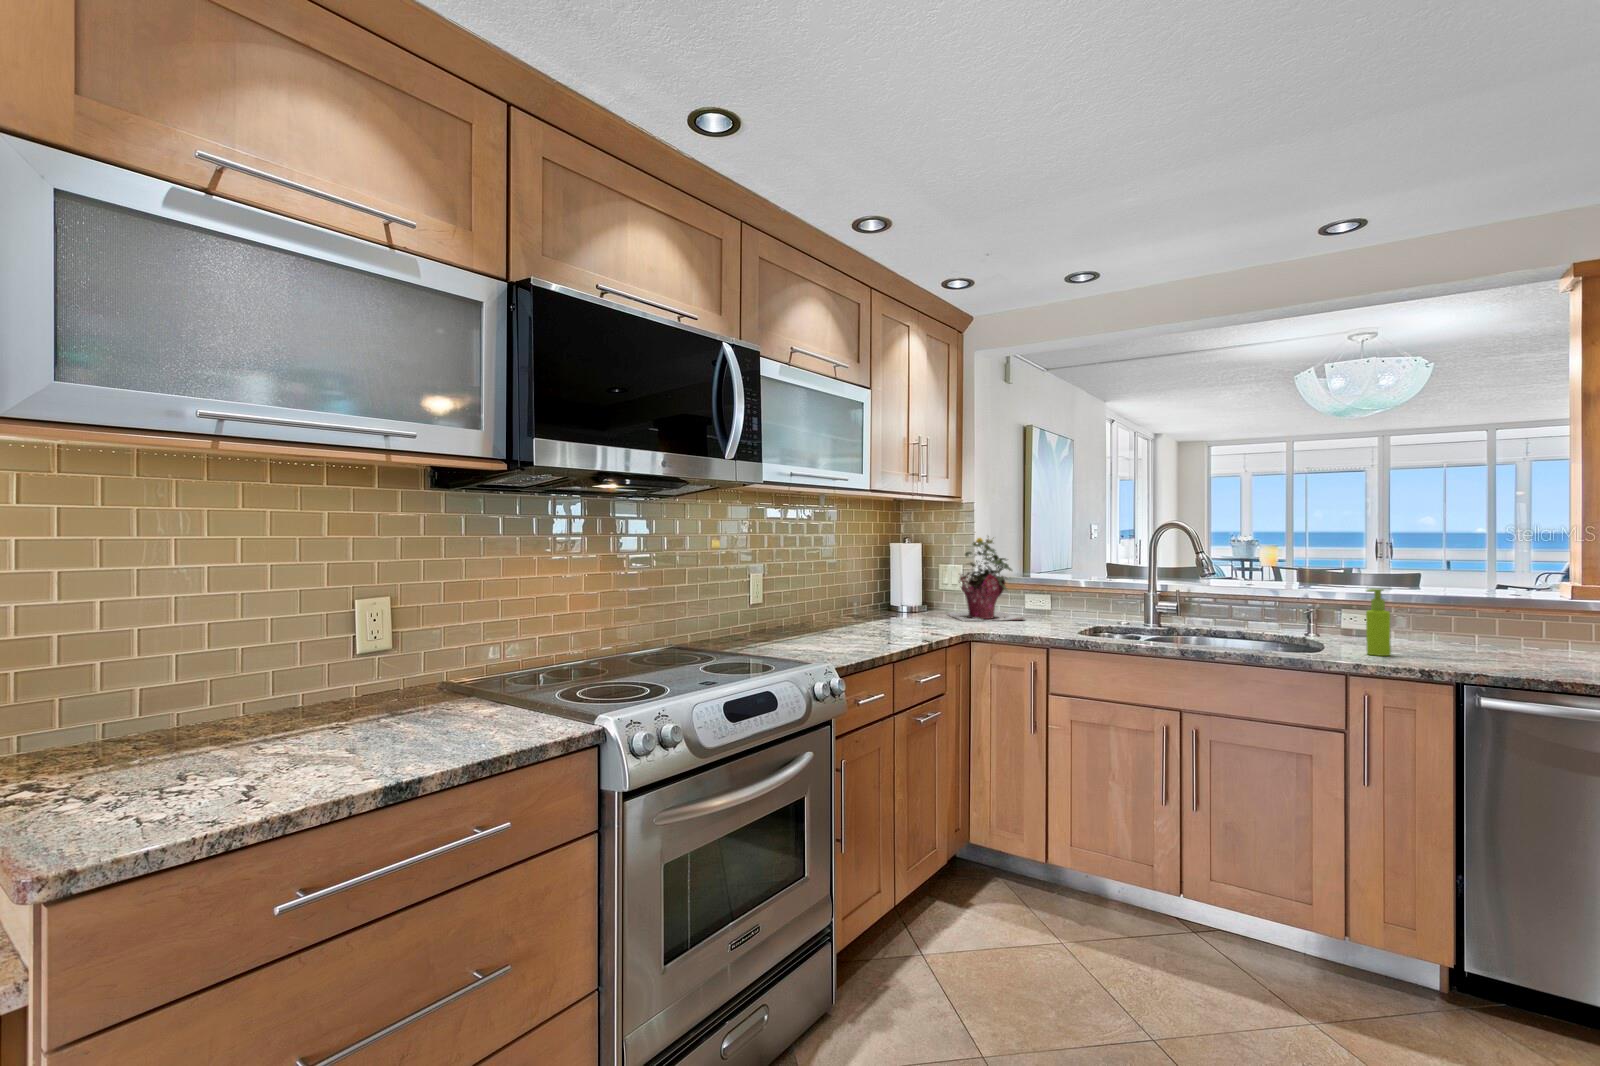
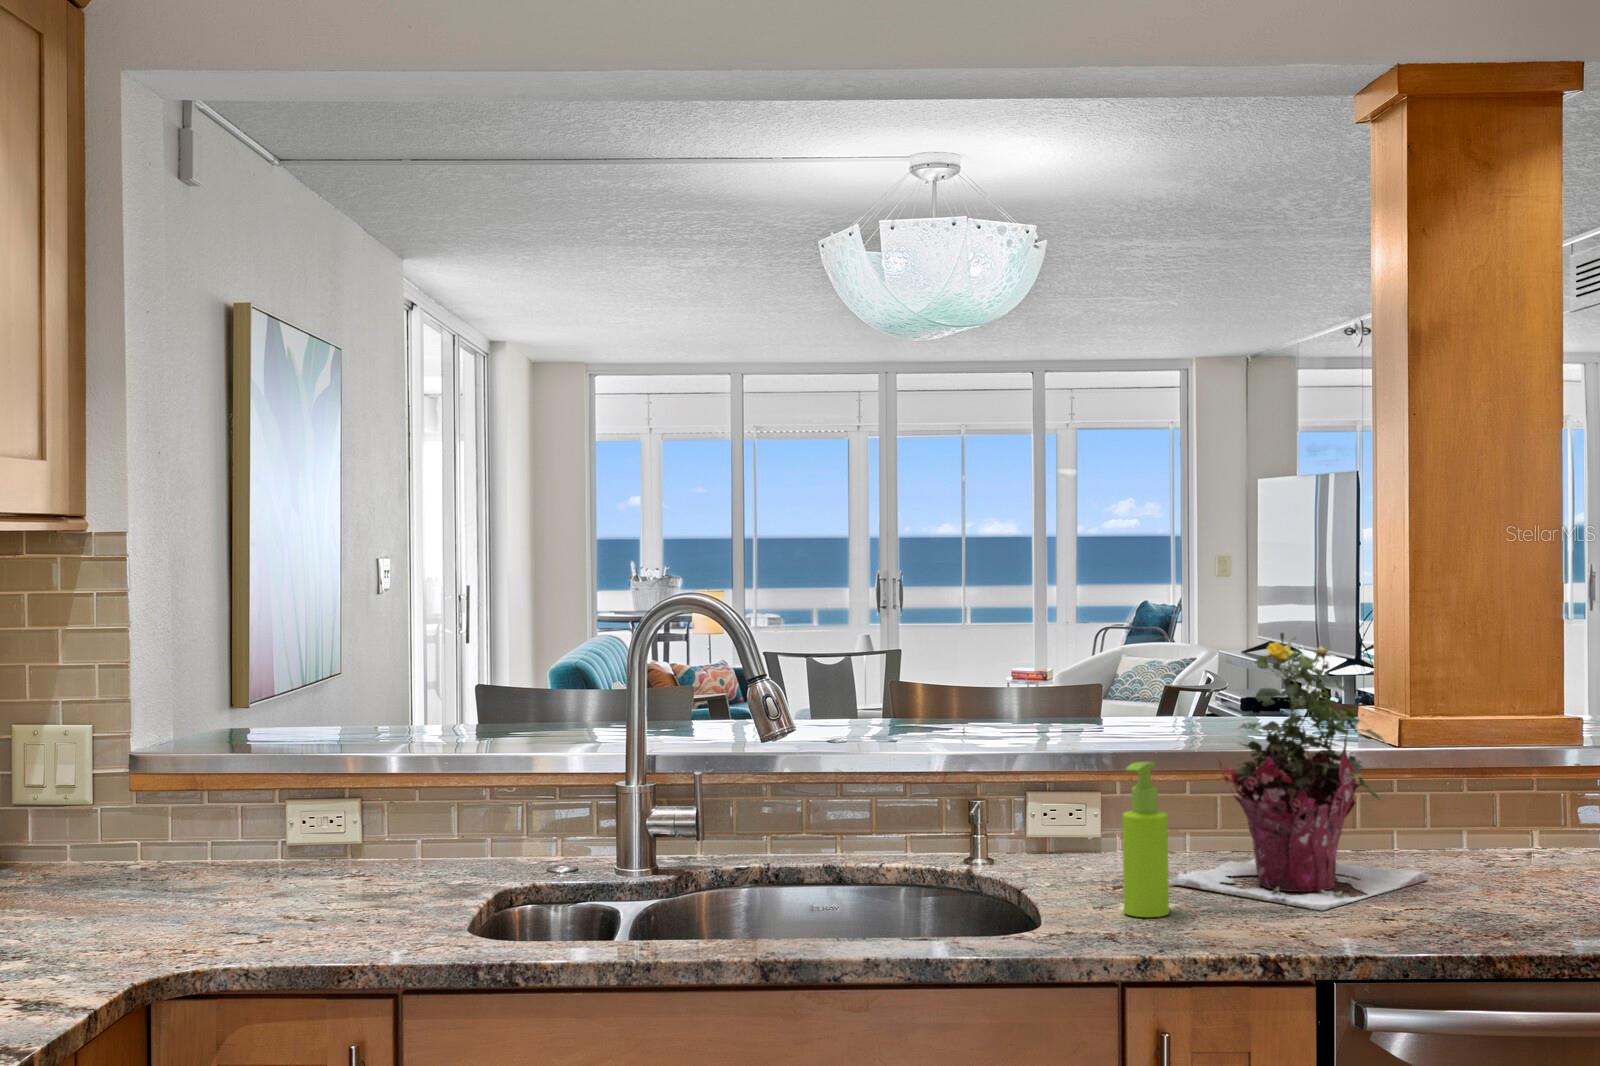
potted plant: present [947,536,1025,621] -> present [1171,633,1428,910]

